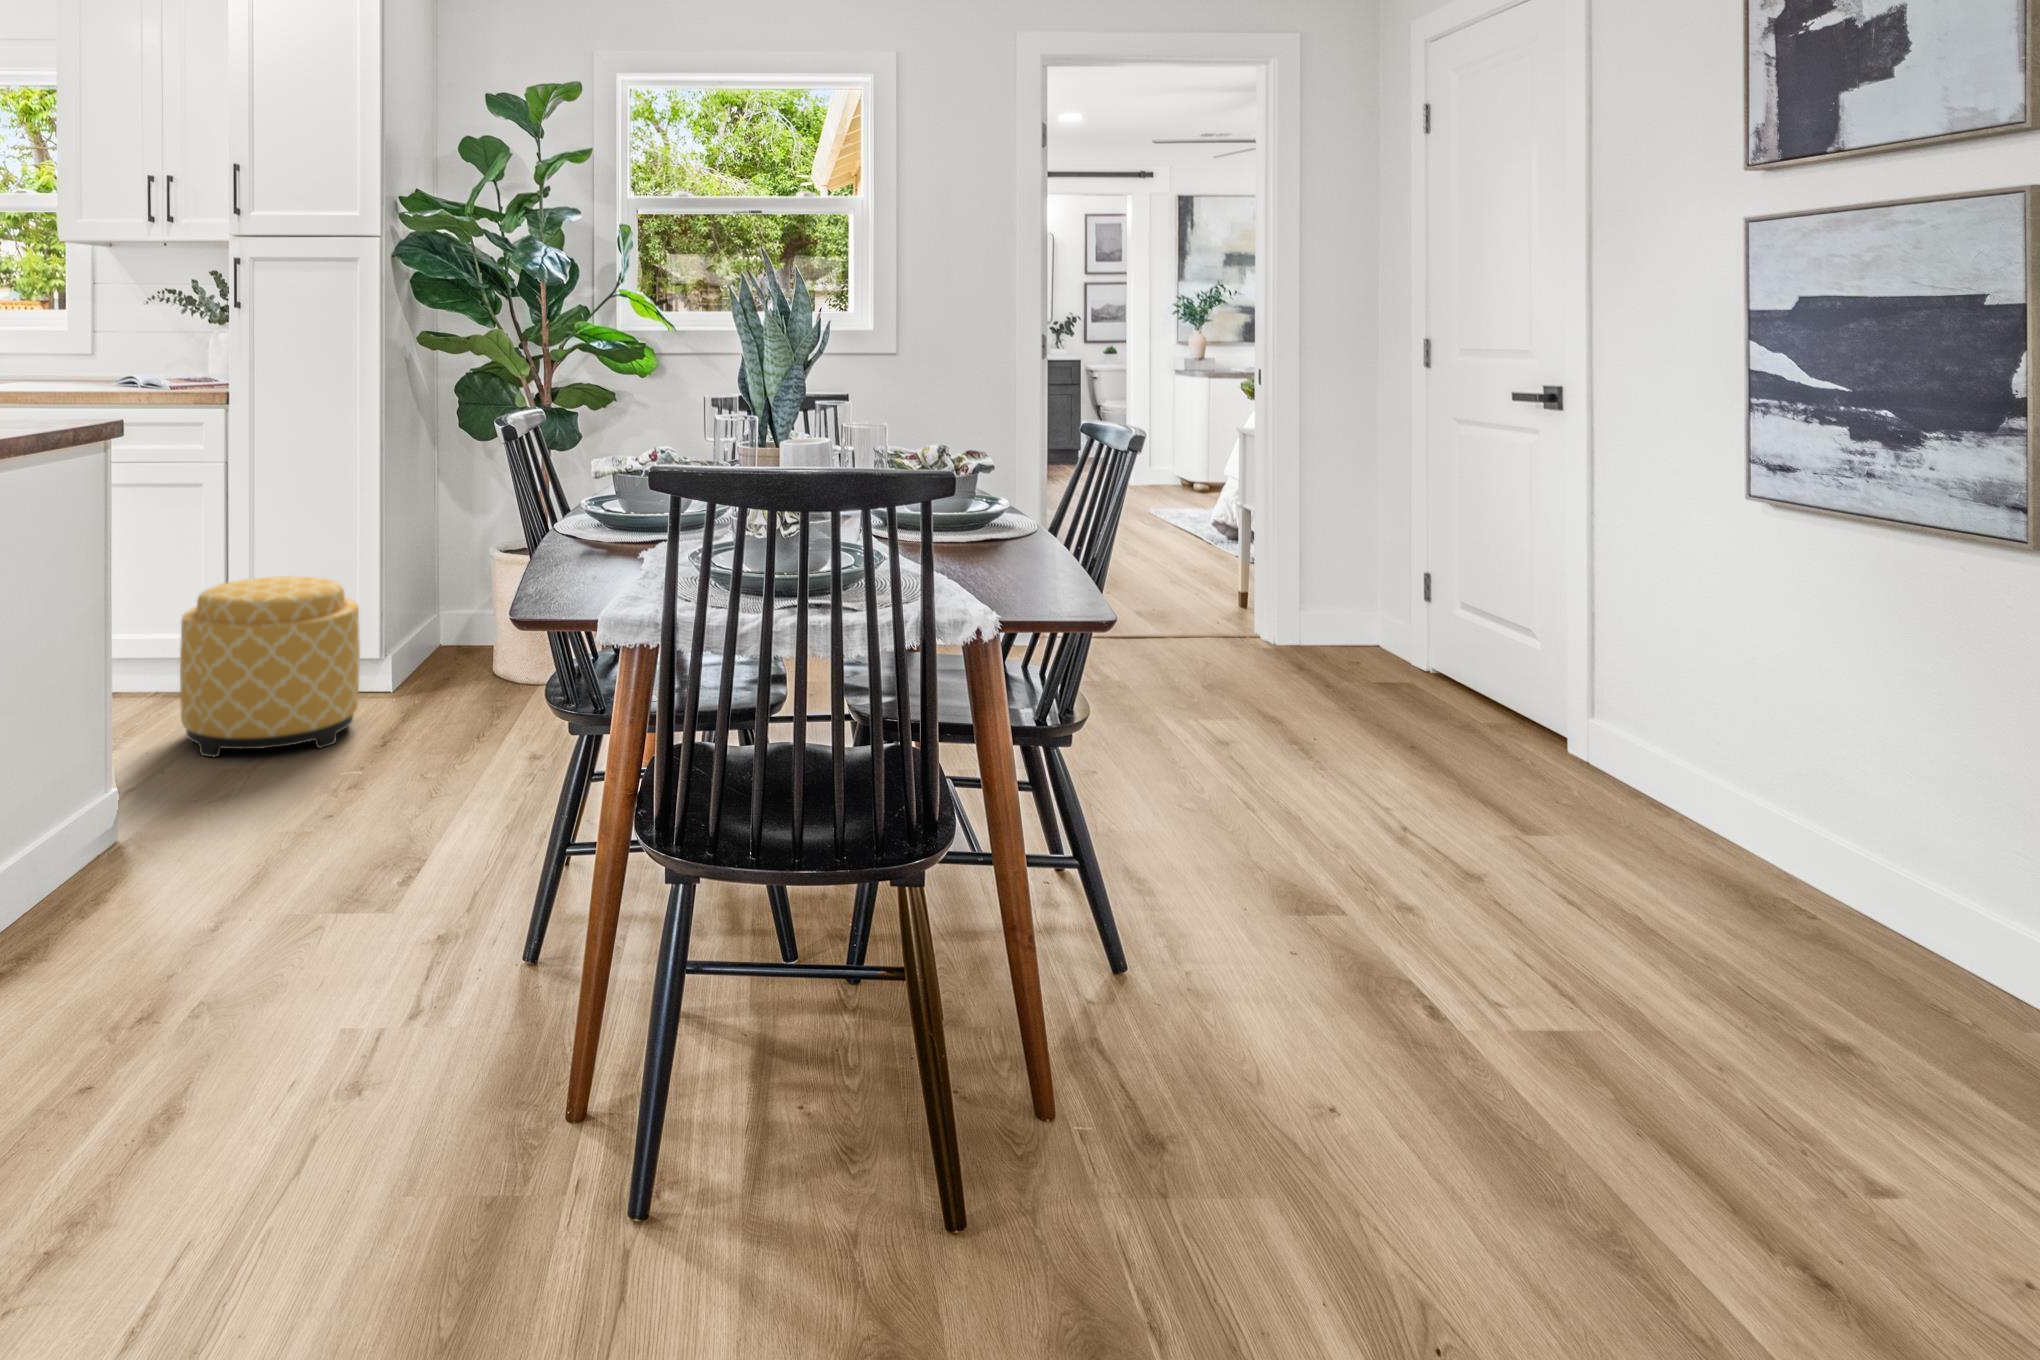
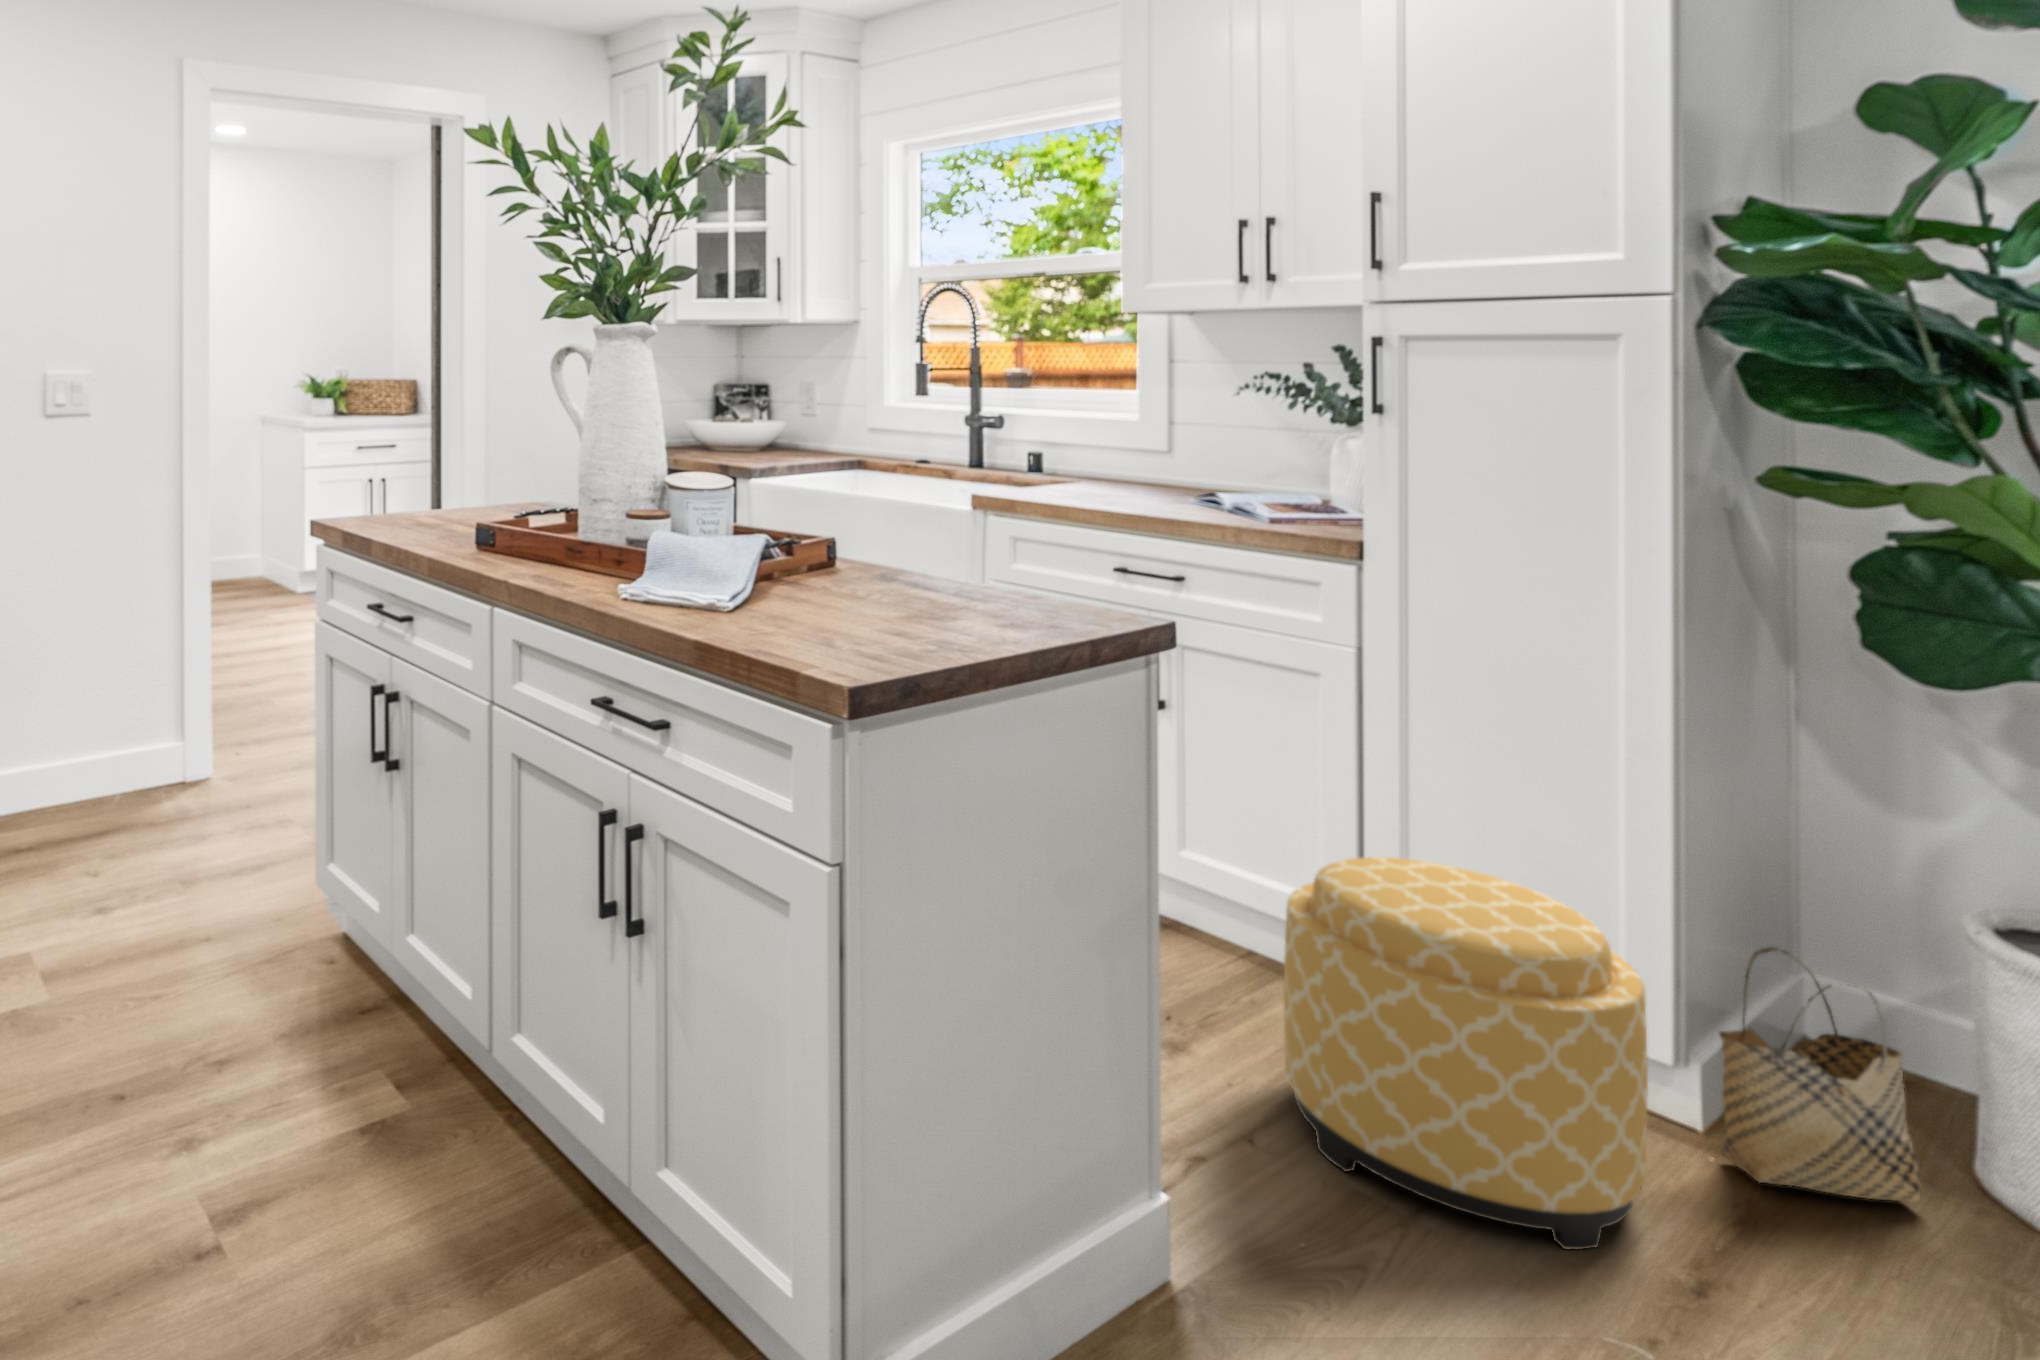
woven basket: none [394,584,469,700] -> present [1719,947,1920,1204]

